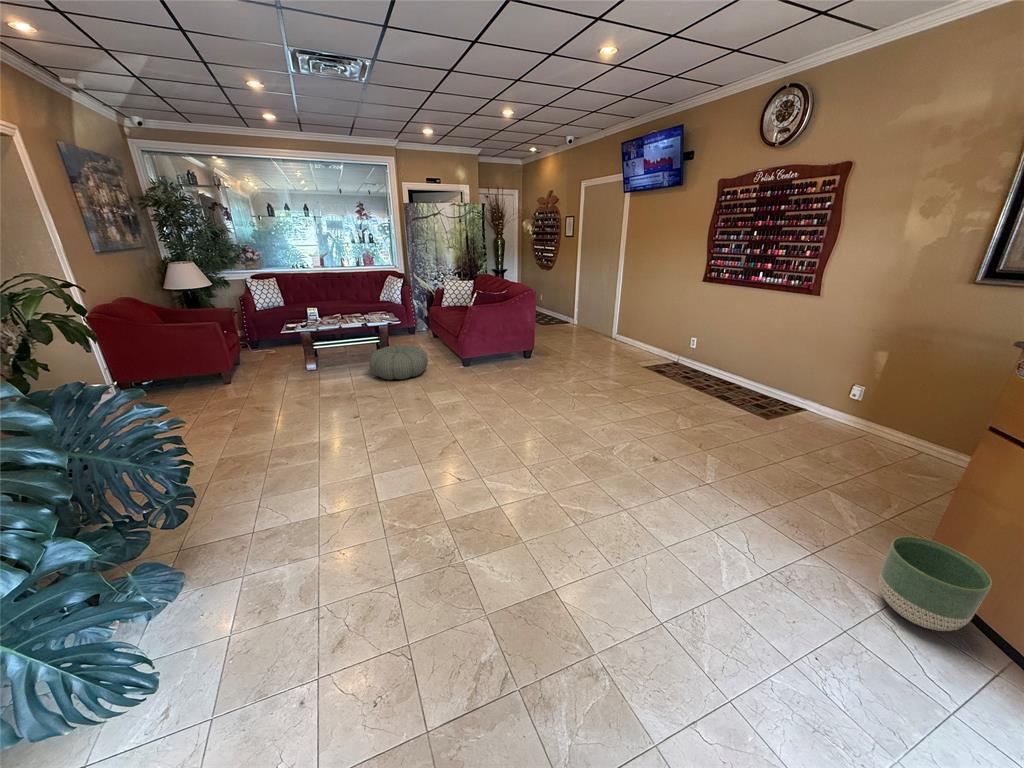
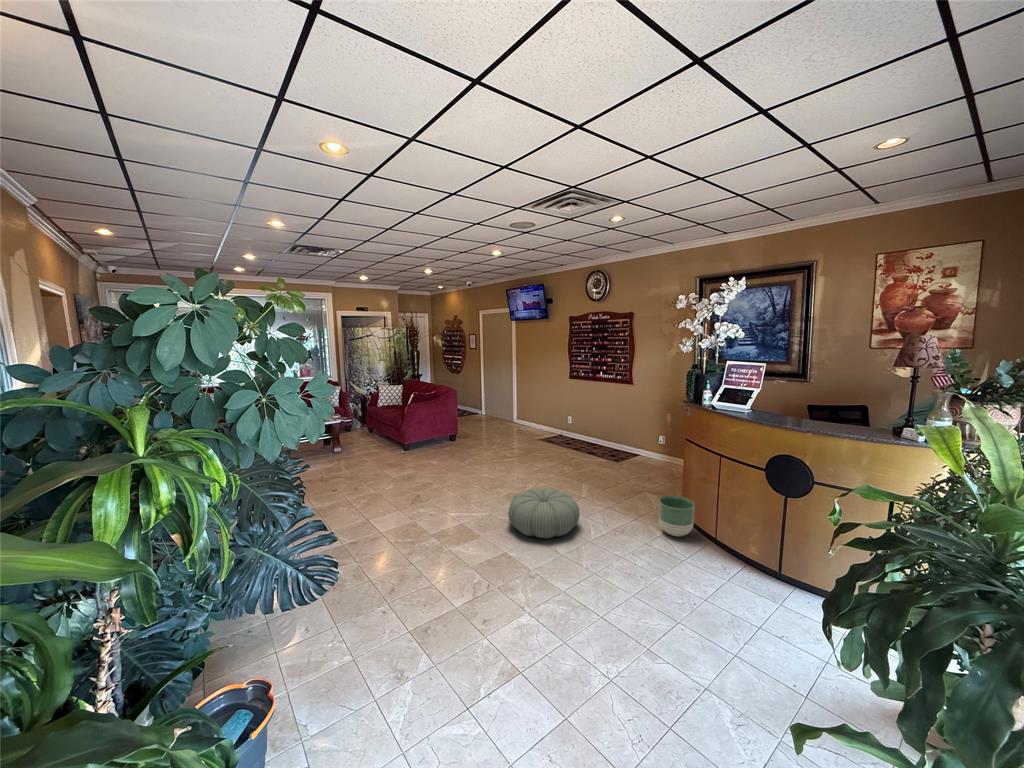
pouf: present [369,345,428,379] -> present [508,488,580,538]

